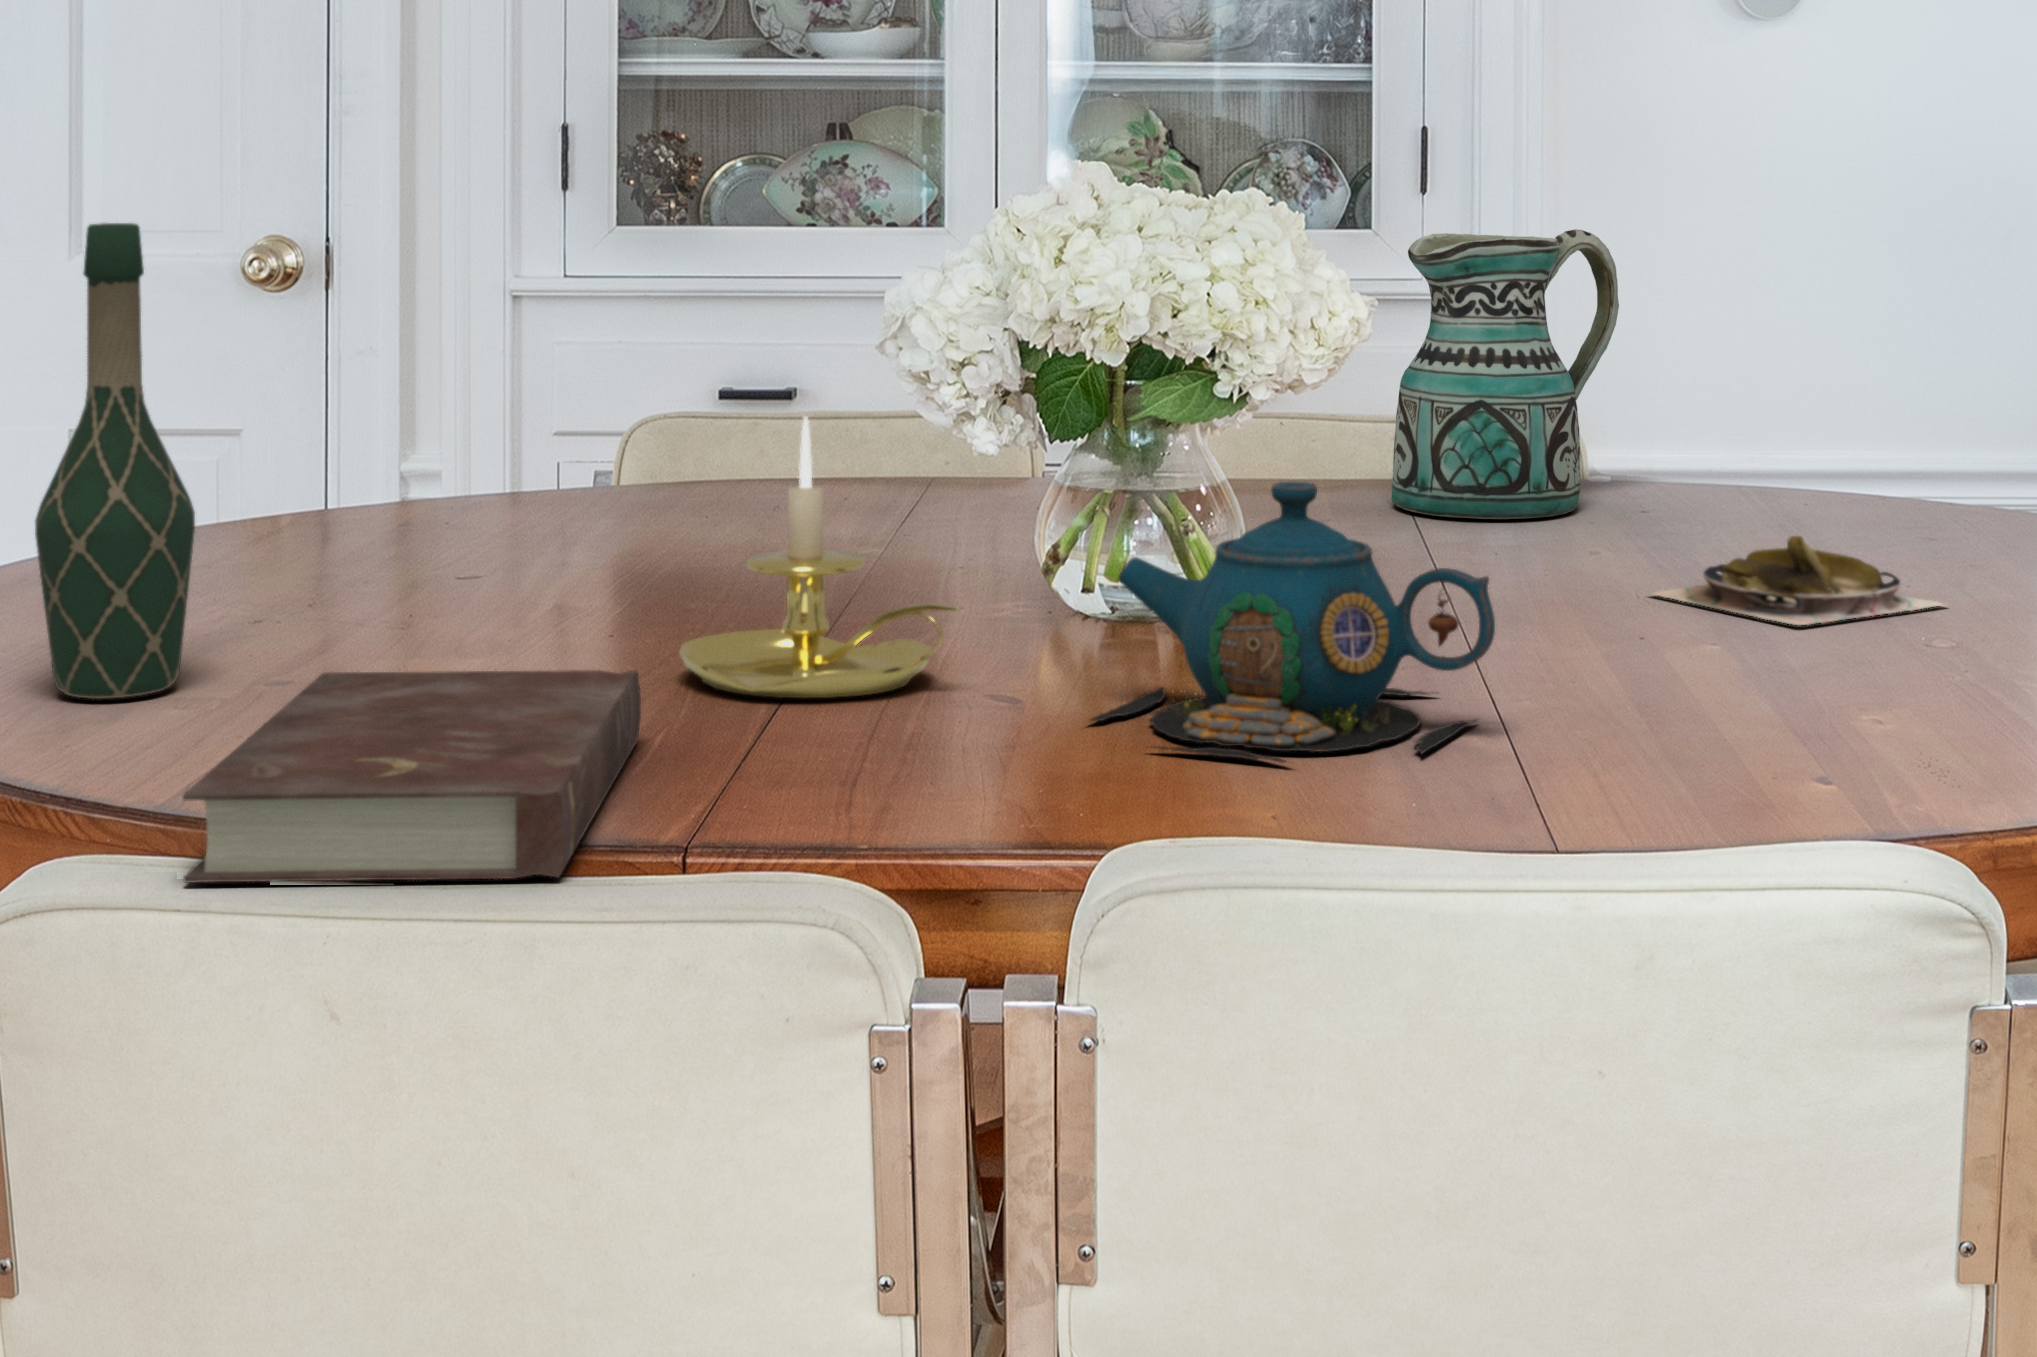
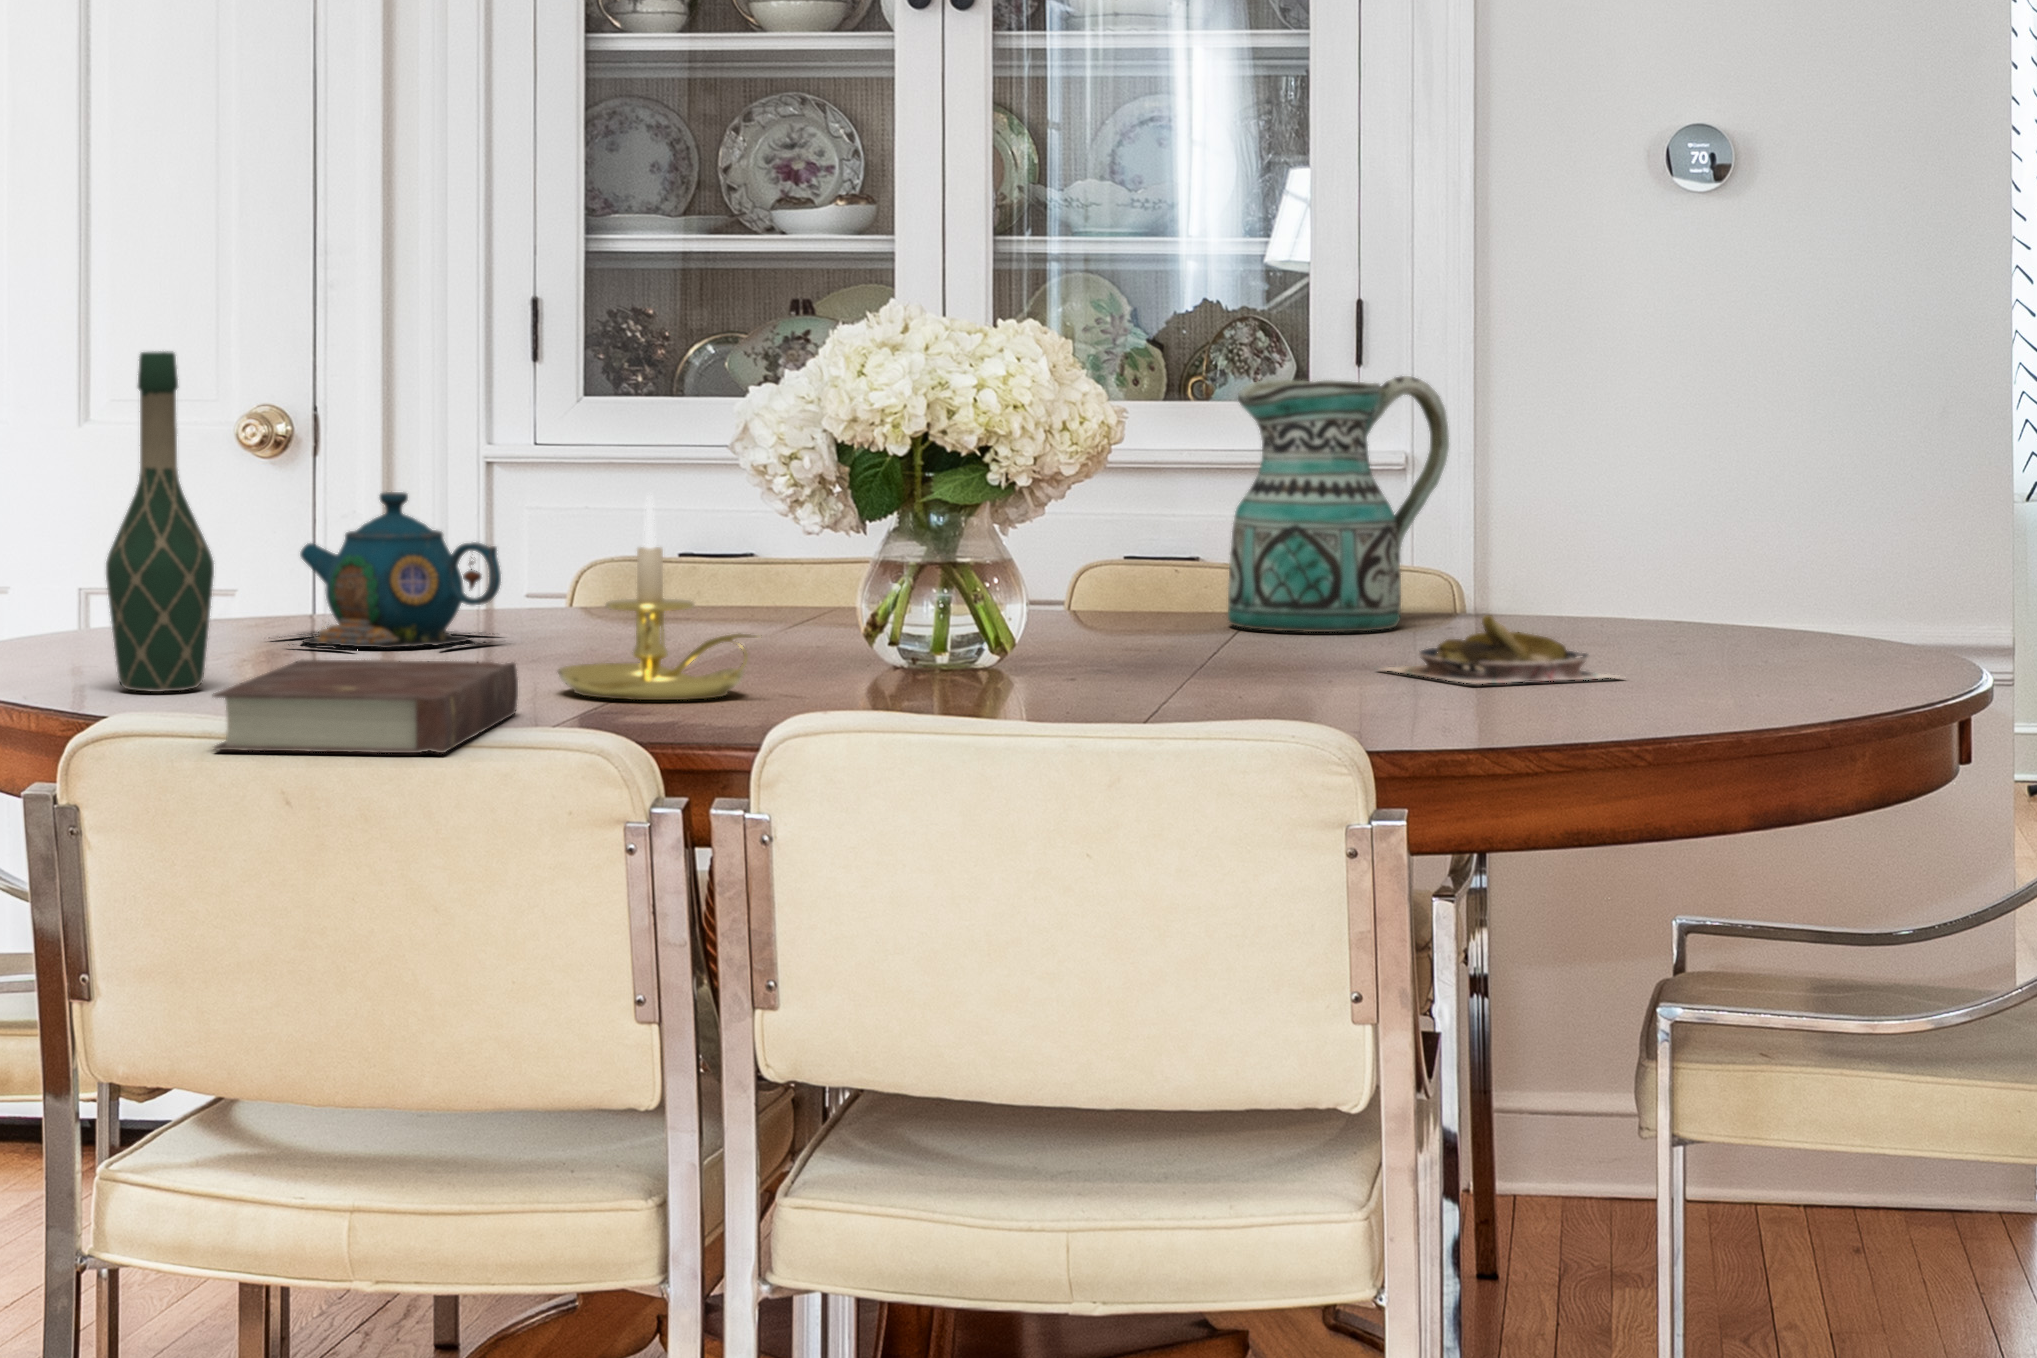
teapot: present [1090,482,1495,763] -> present [279,492,501,648]

